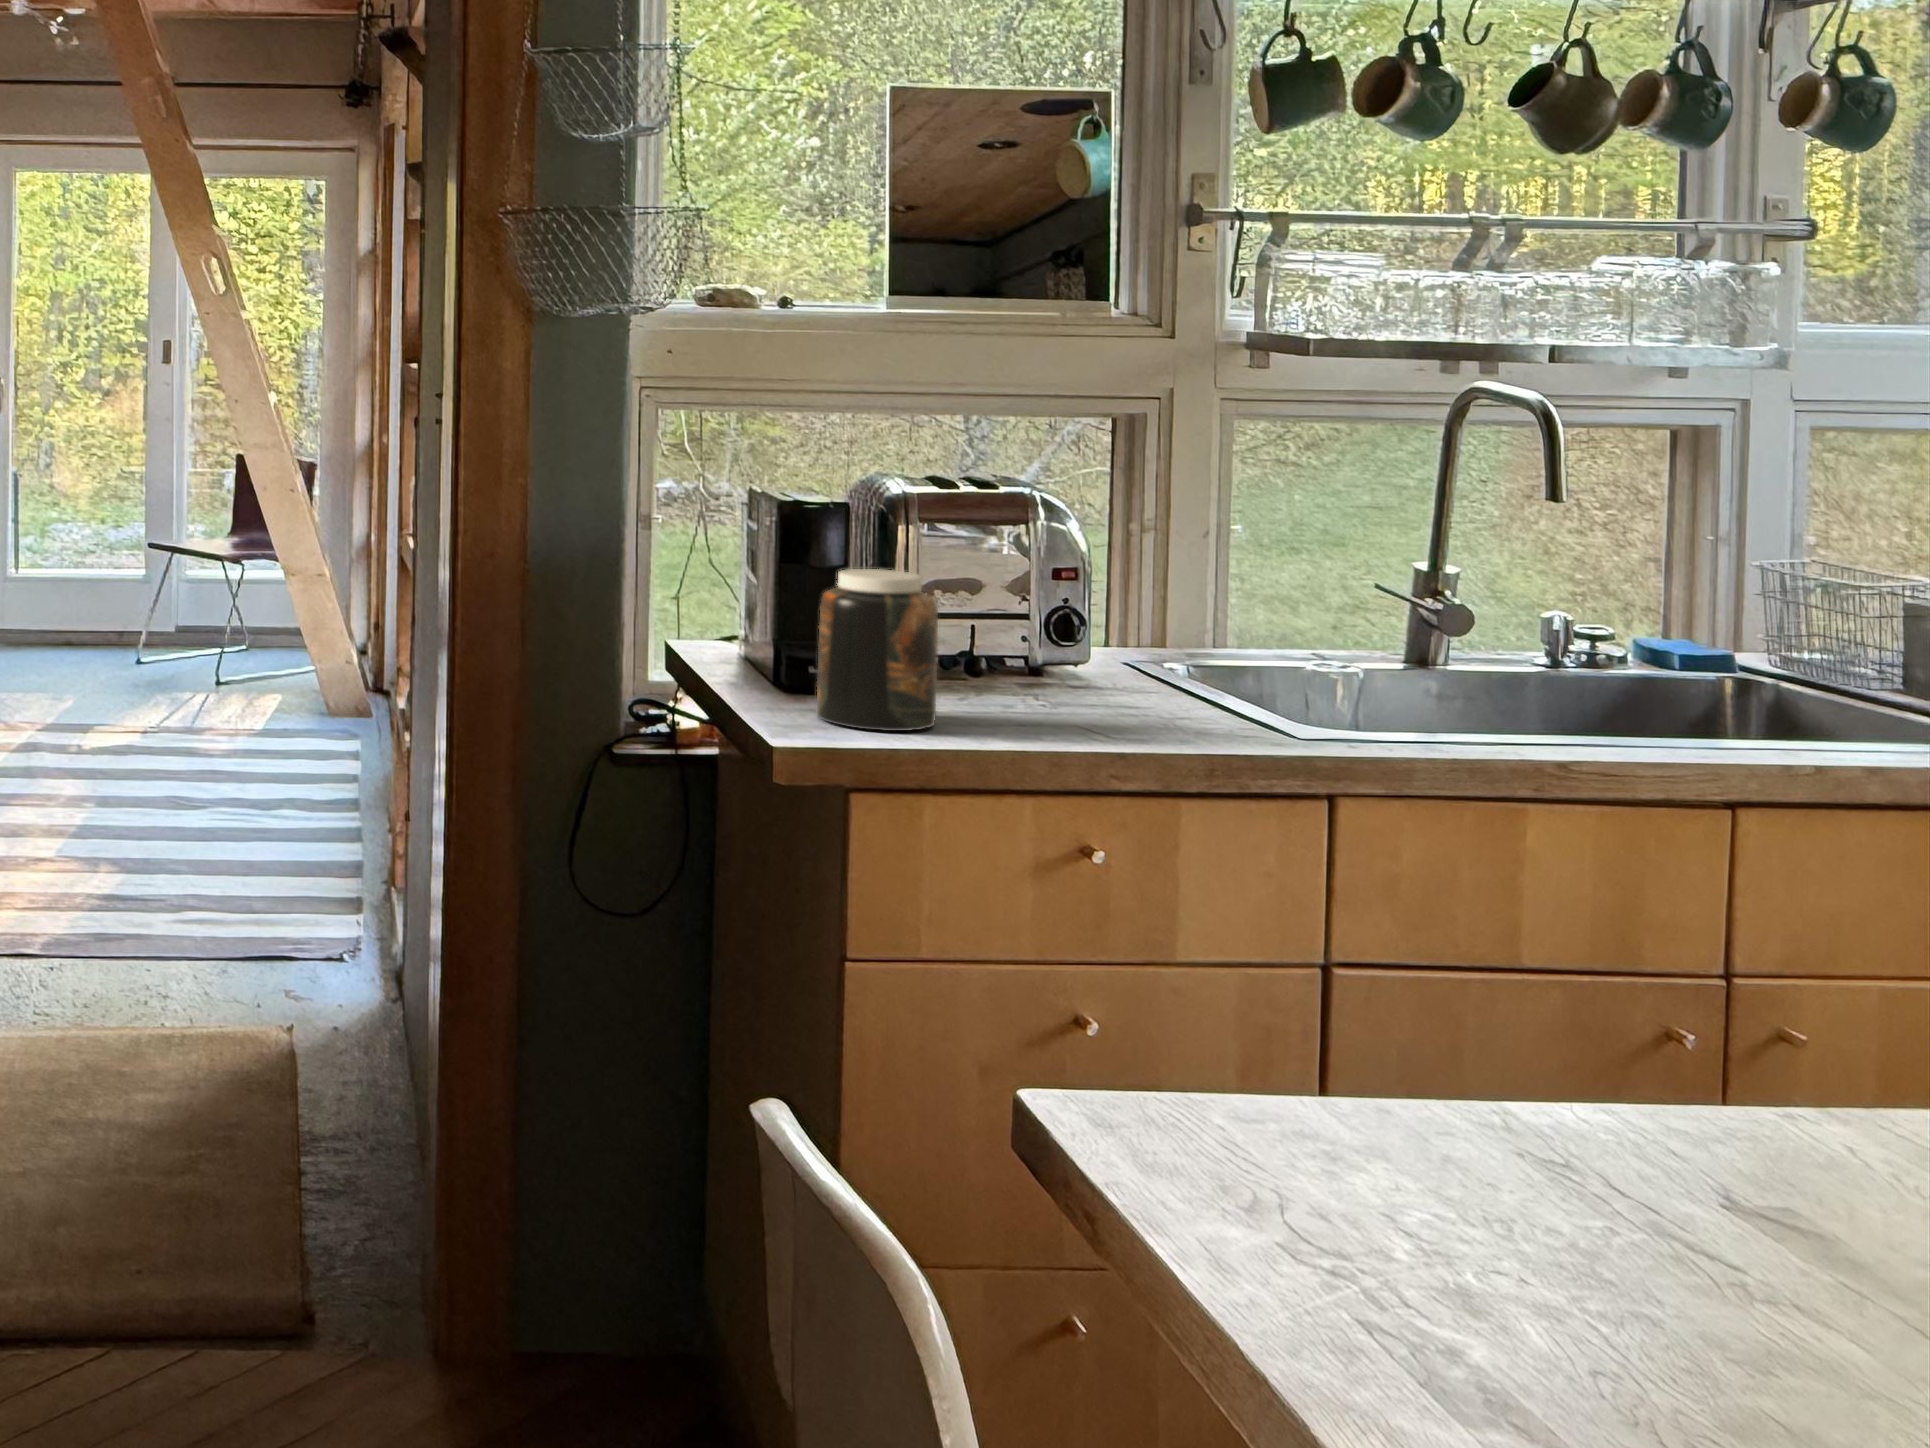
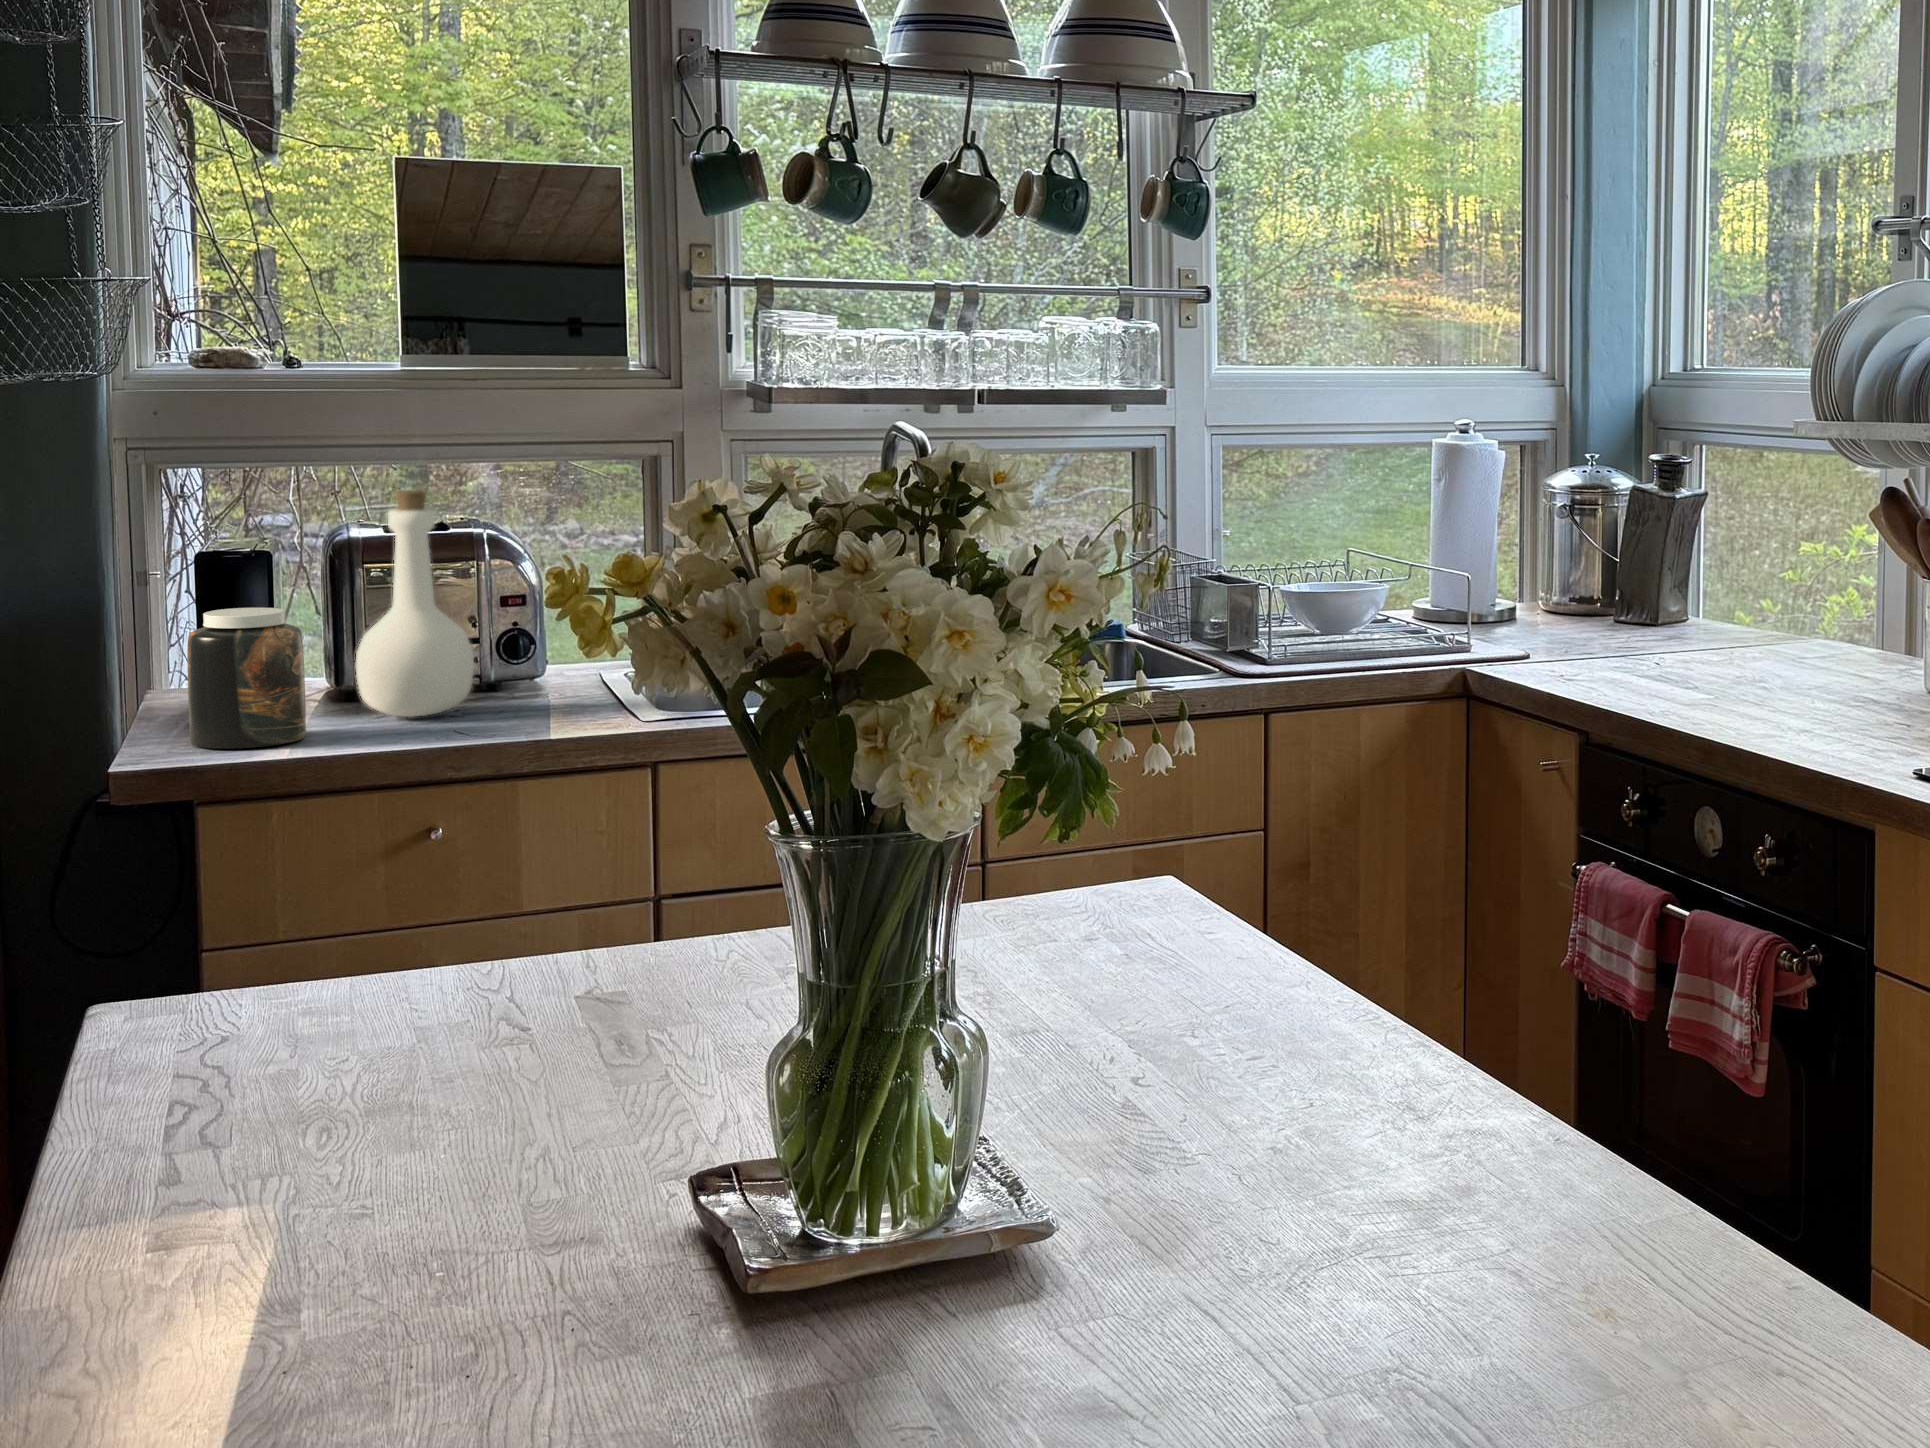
bottle: none [944,443,1070,704] -> present [356,490,474,717]

